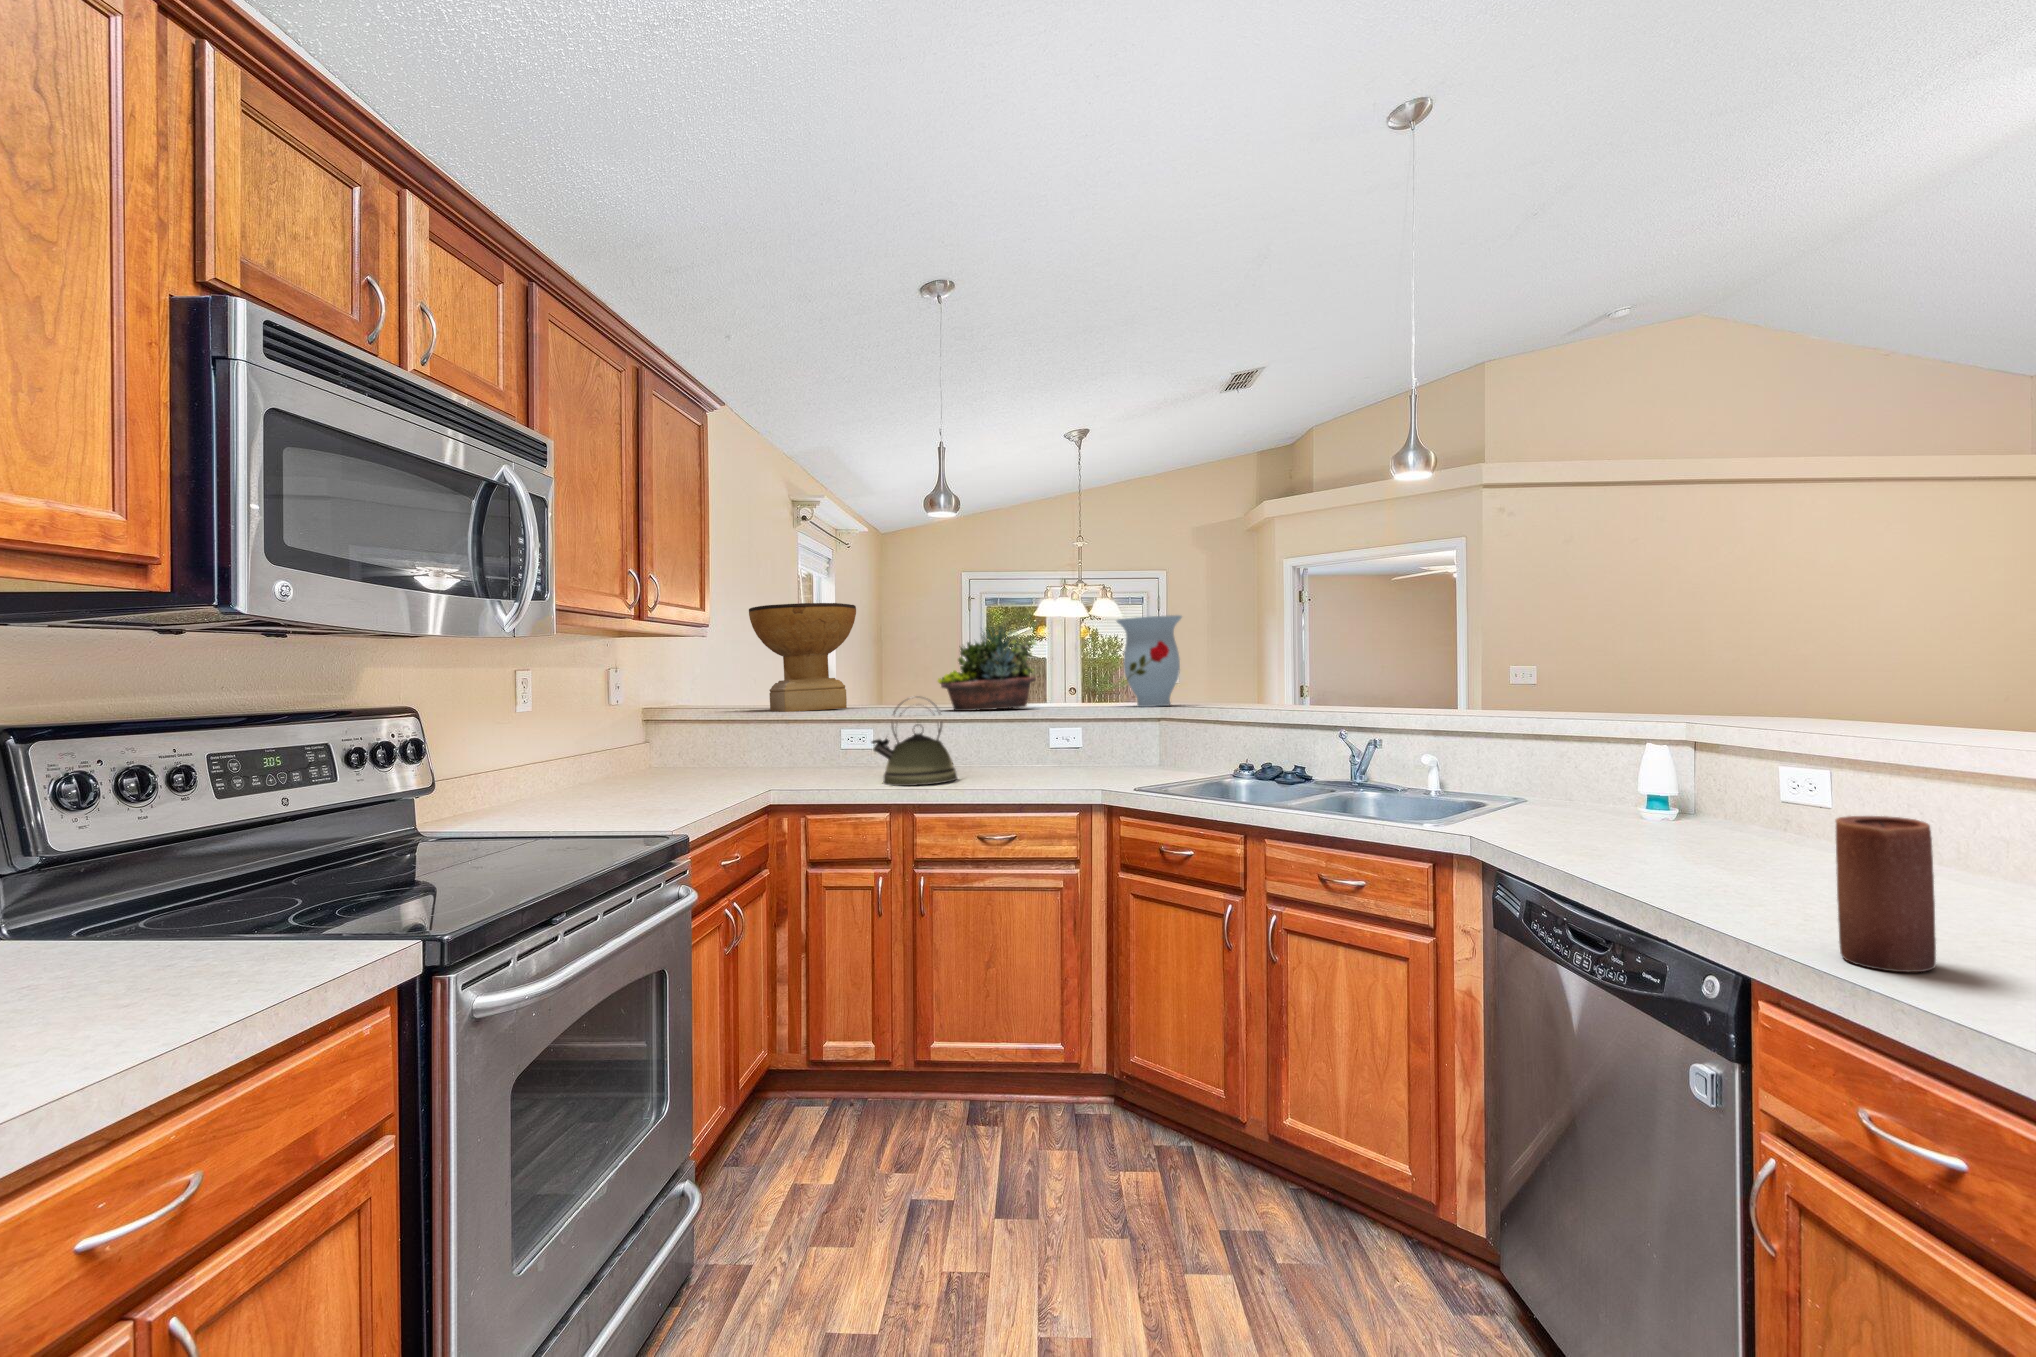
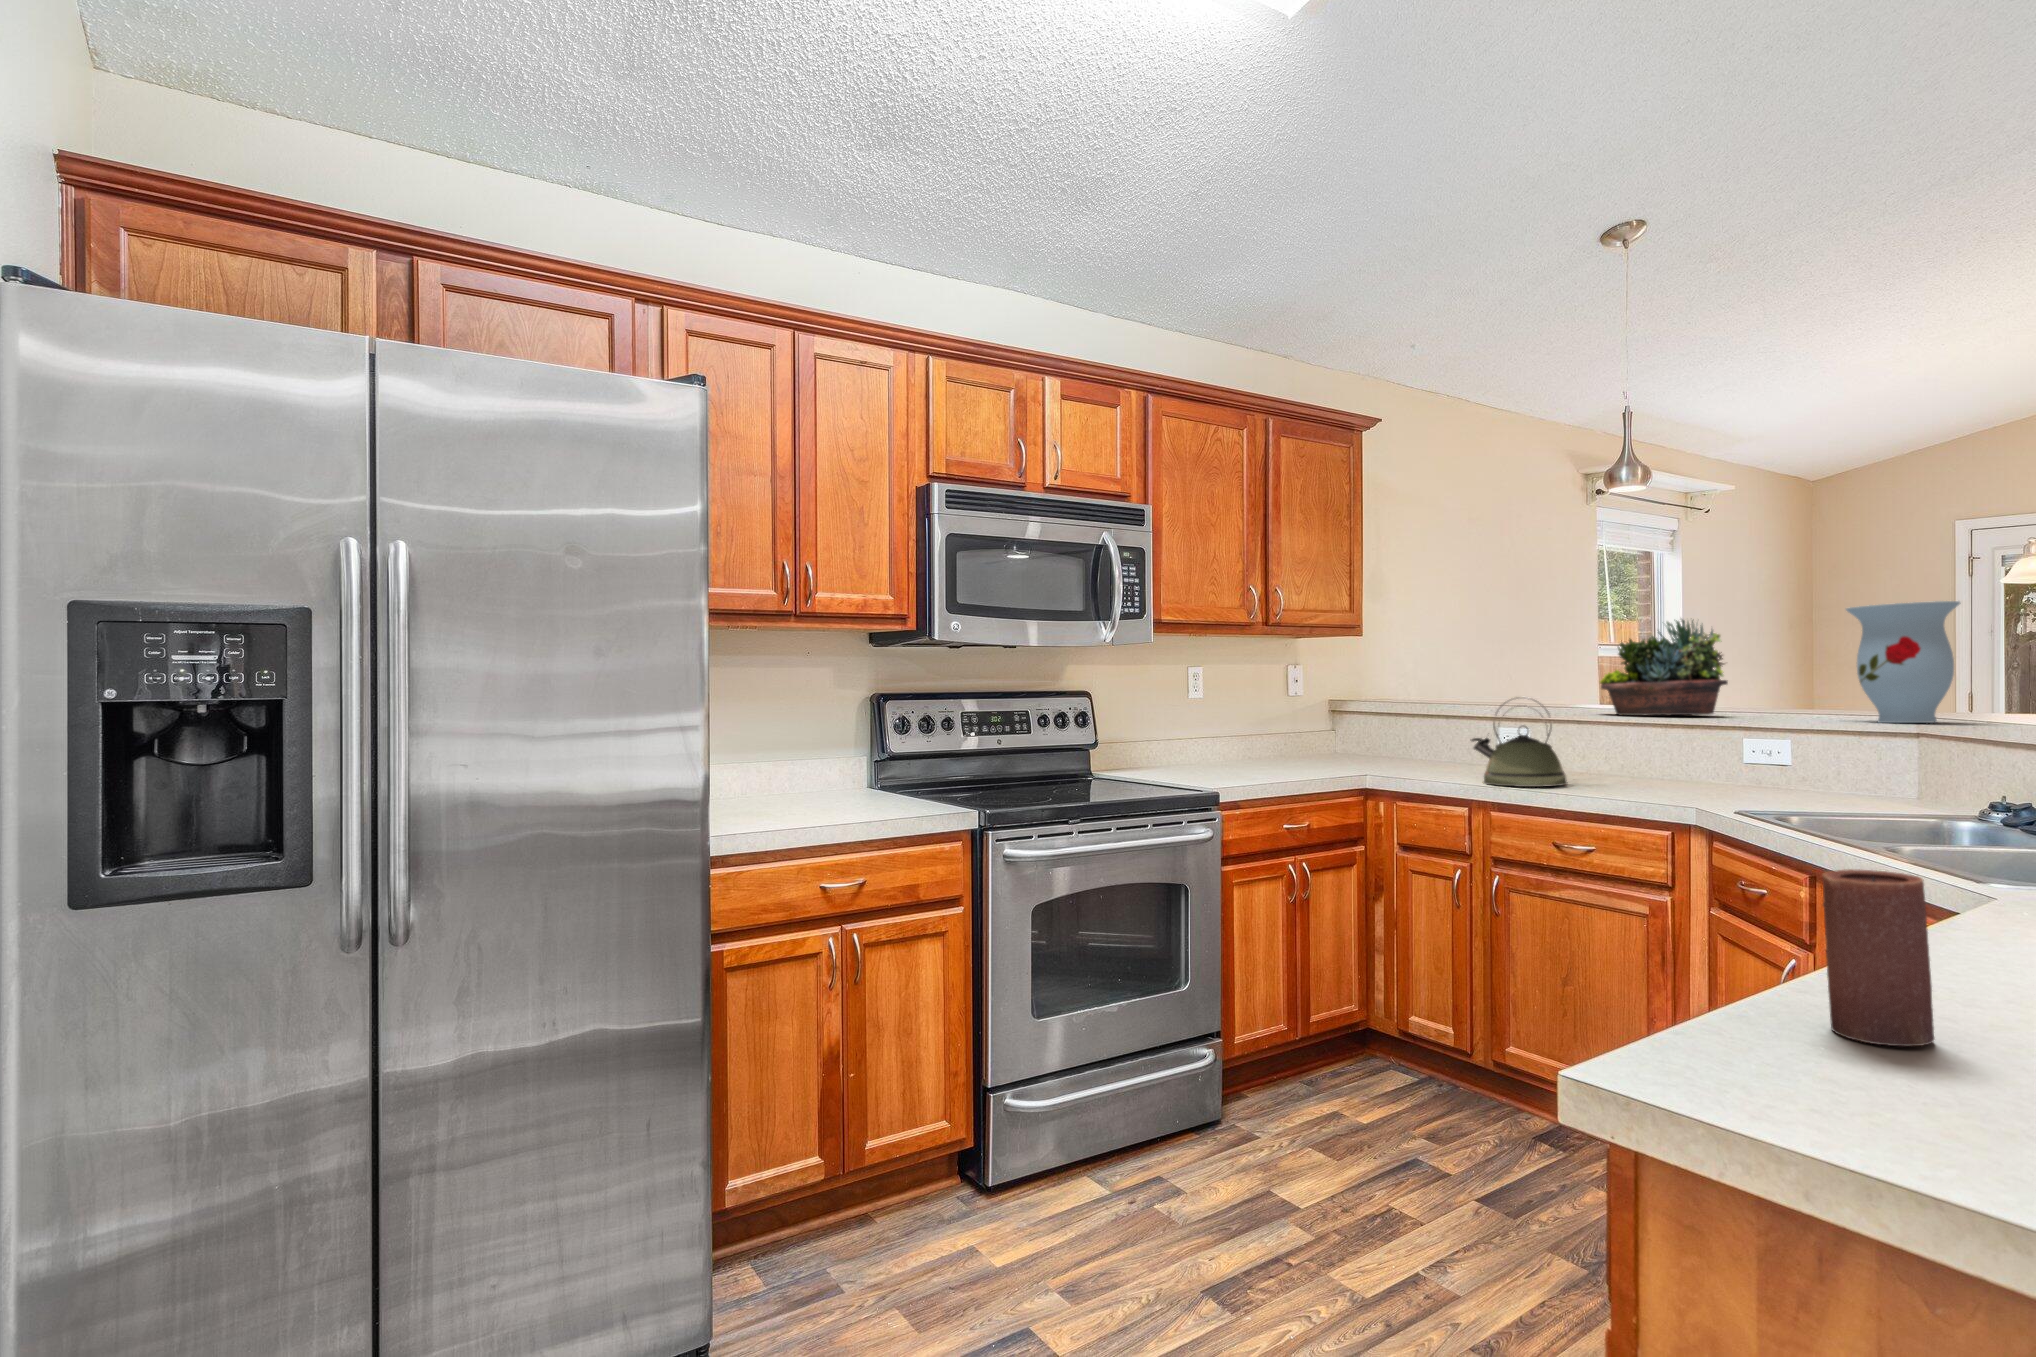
decorative bowl: present [749,603,856,712] -> none [1443,597,1562,708]

